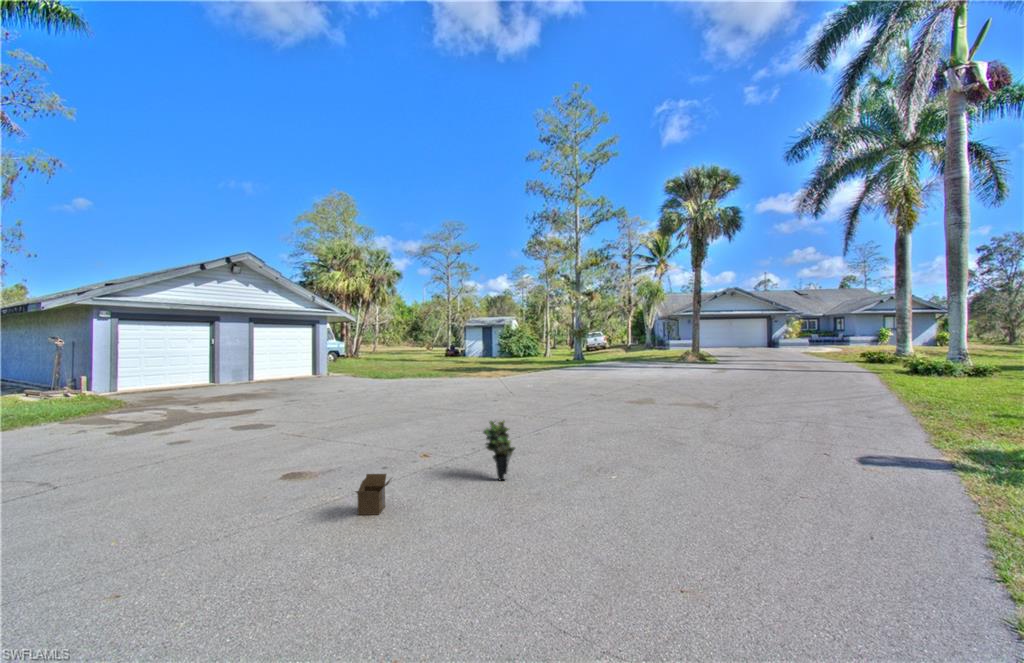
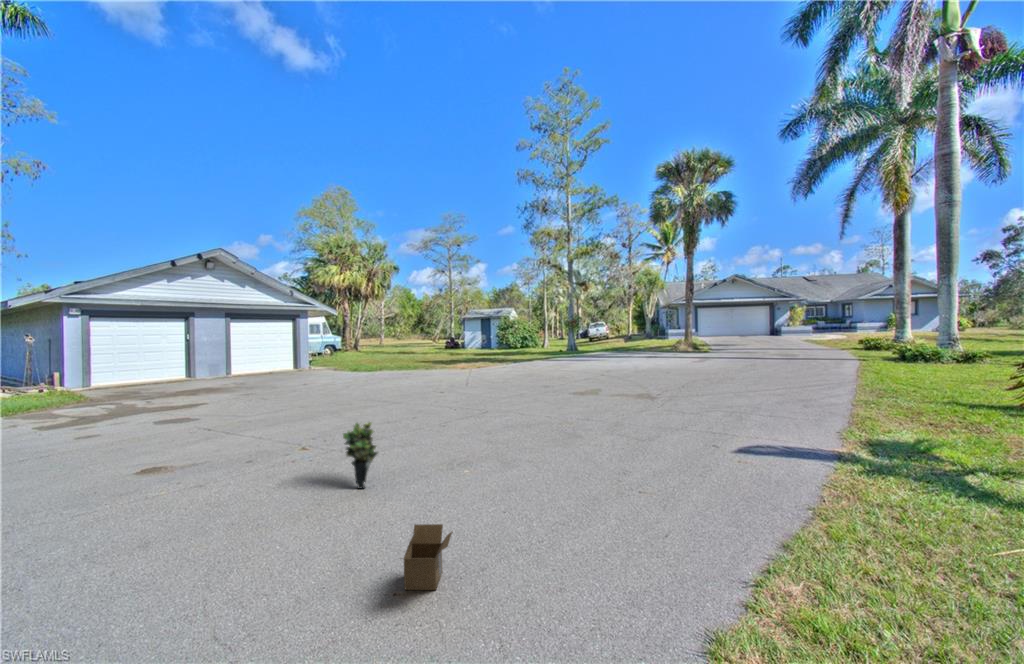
cardboard box: present [355,474,391,515] -> present [403,524,453,590]

